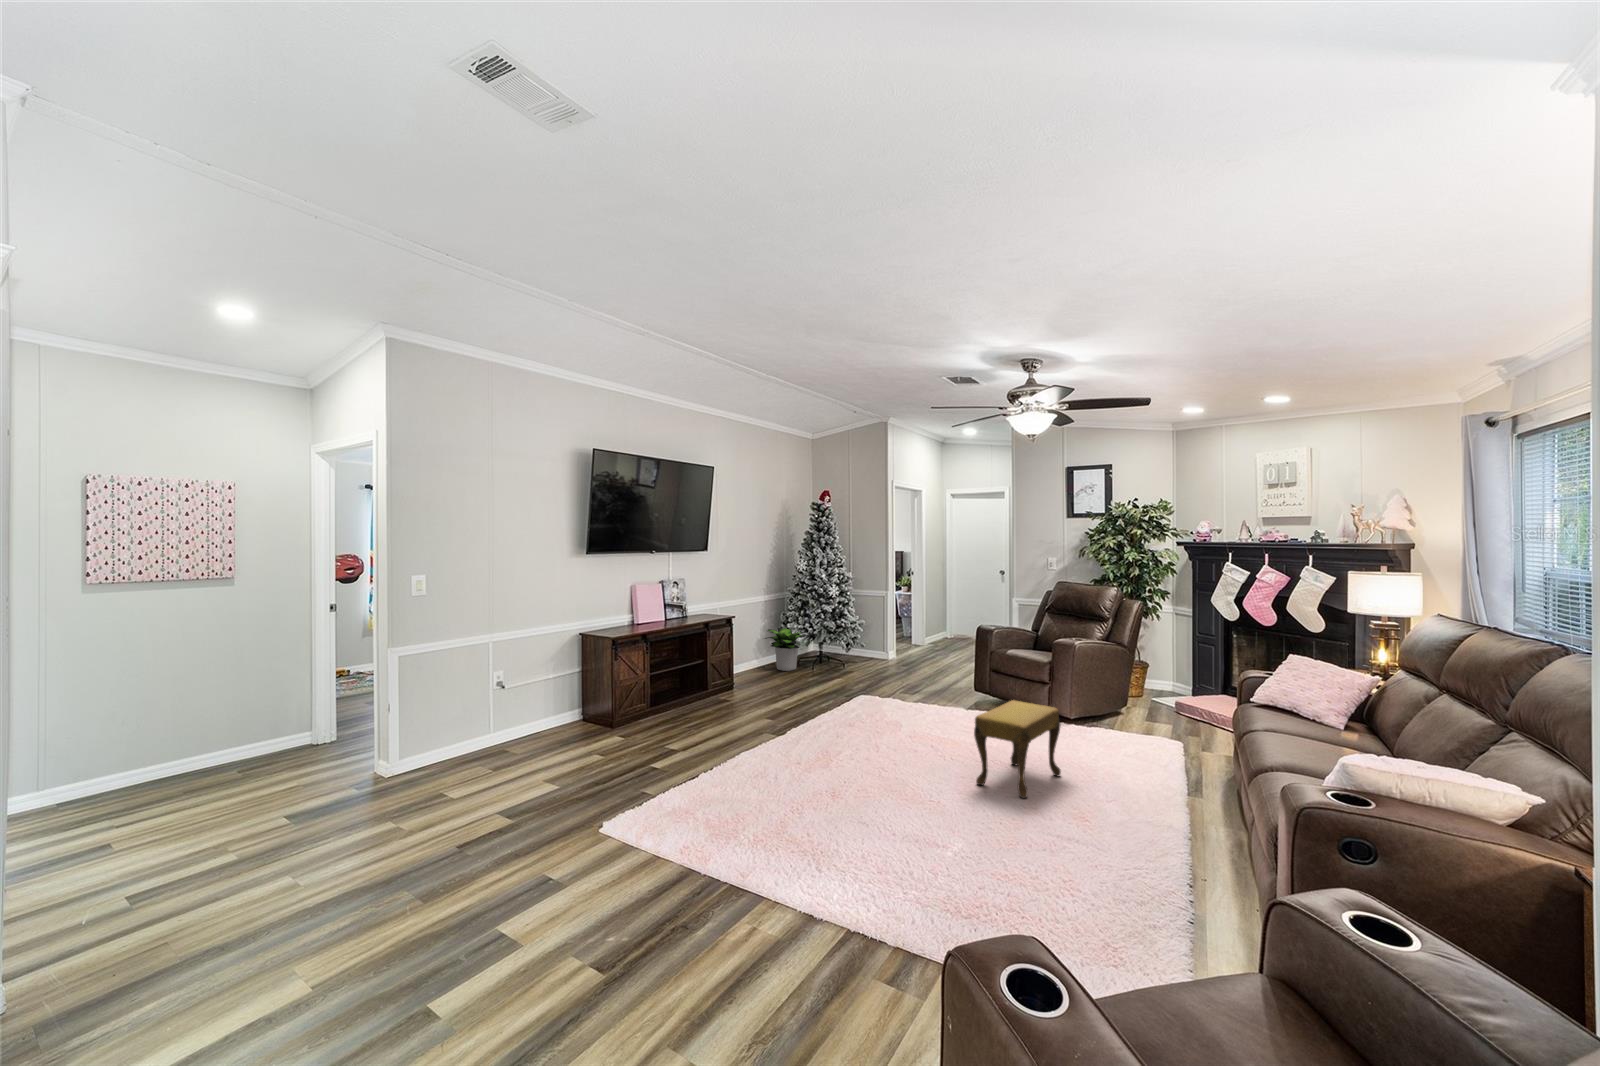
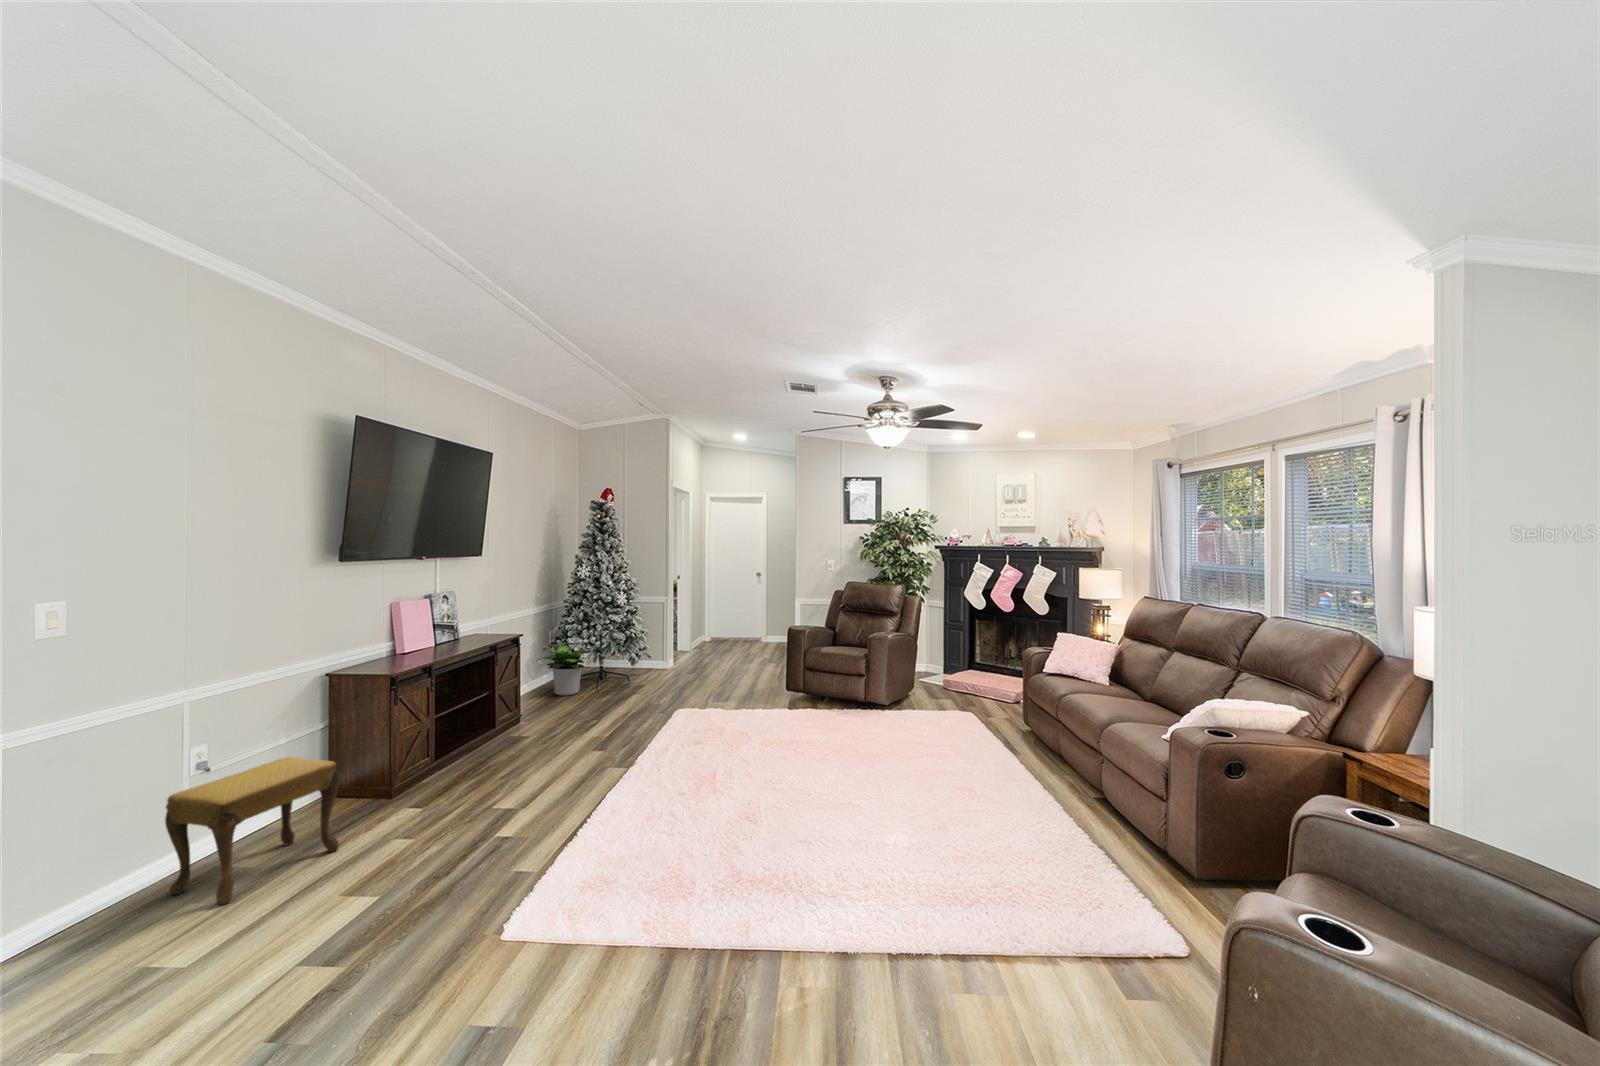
footstool: present [974,700,1061,799] -> present [165,757,339,905]

